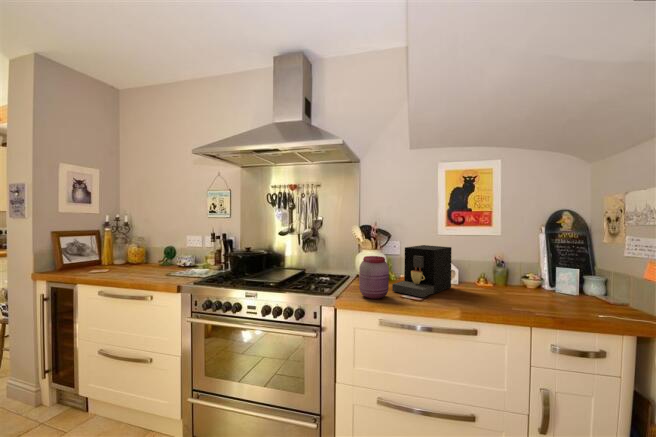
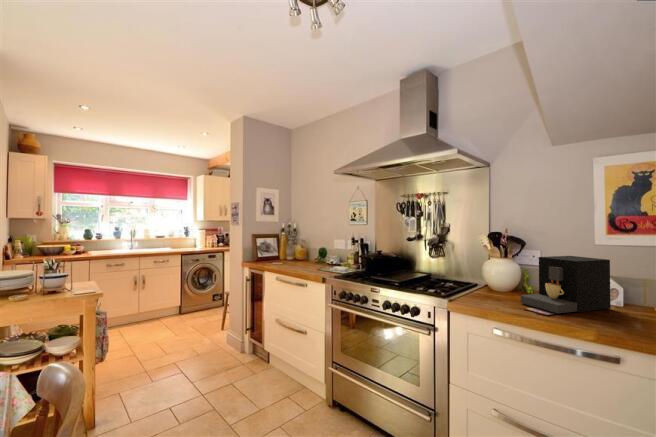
jar: present [359,256,389,299] -> none [478,264,512,308]

